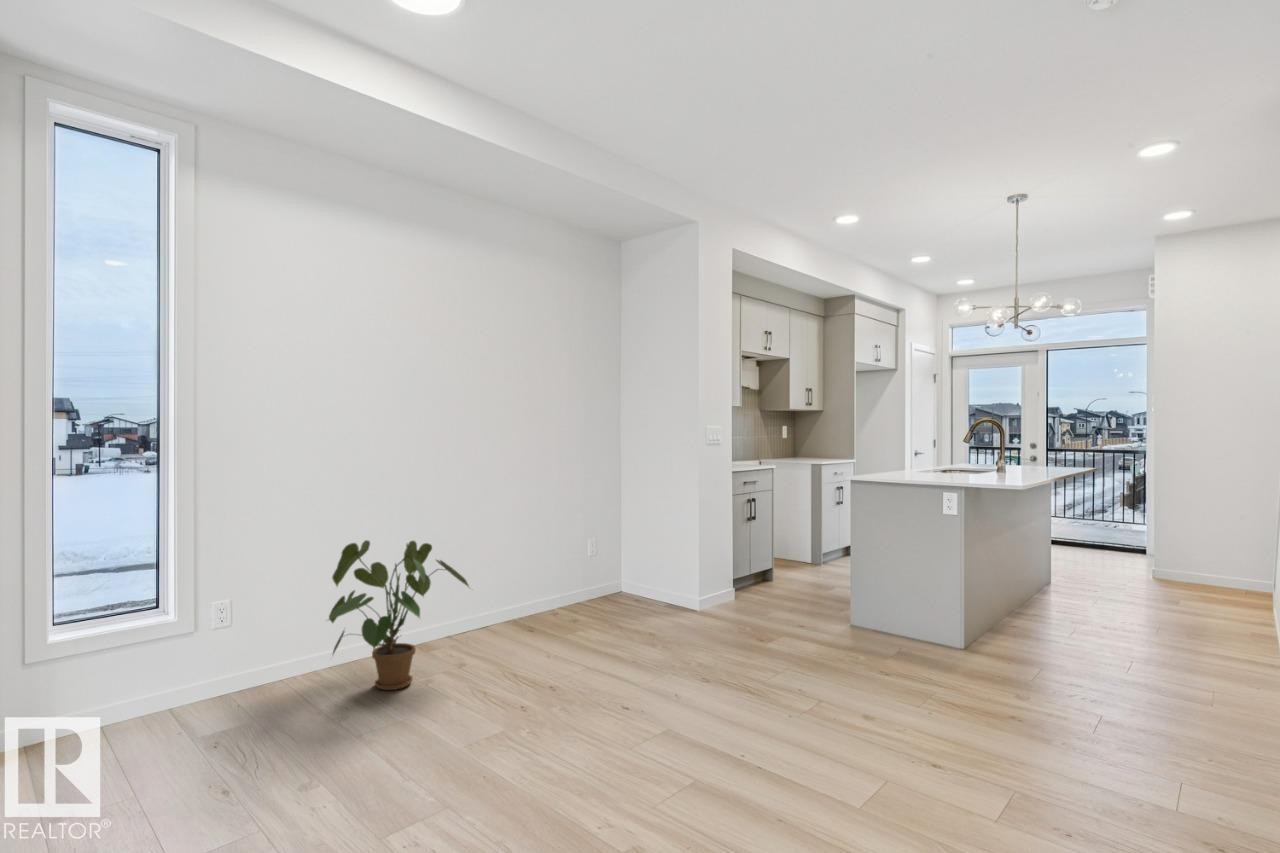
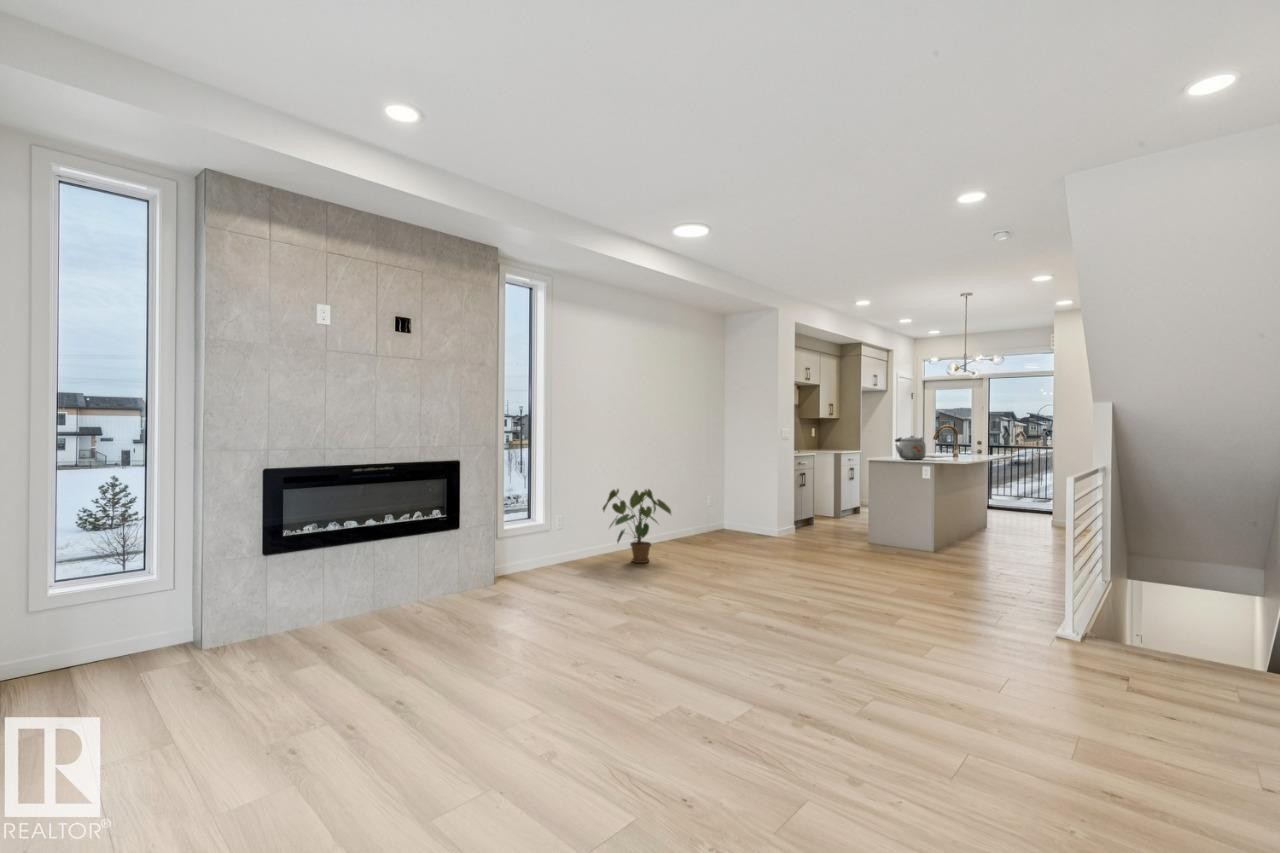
kettle: none [895,436,948,479] -> present [895,436,926,460]

